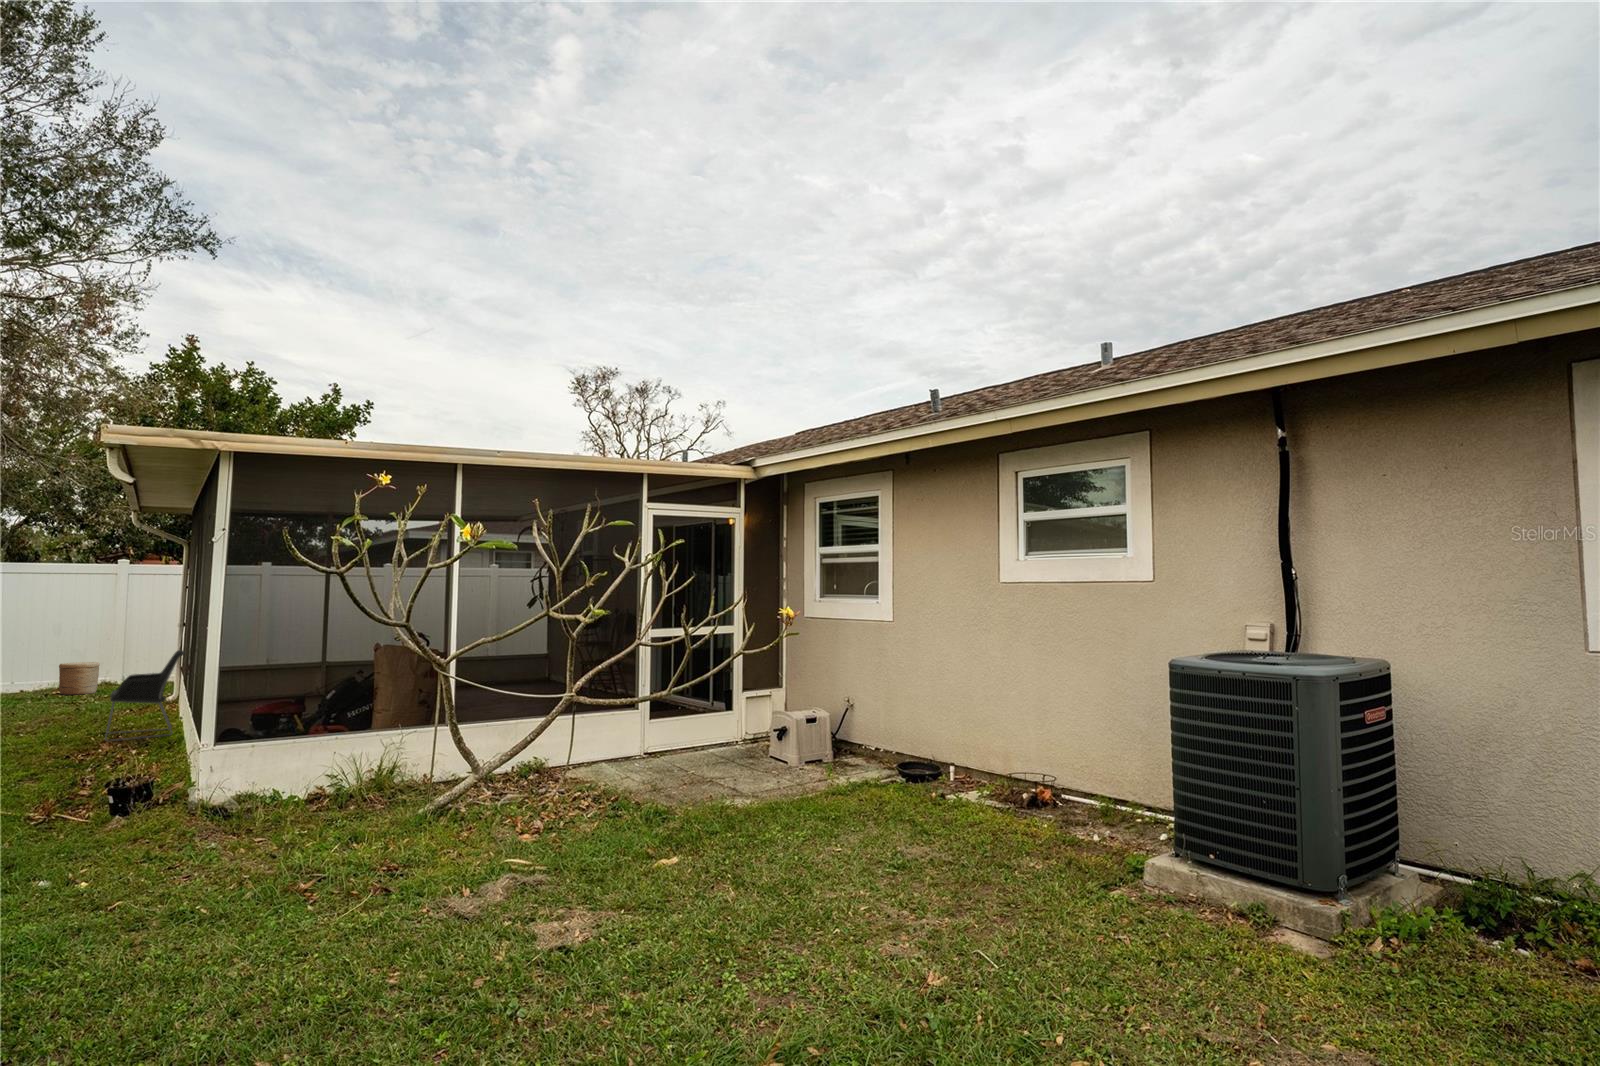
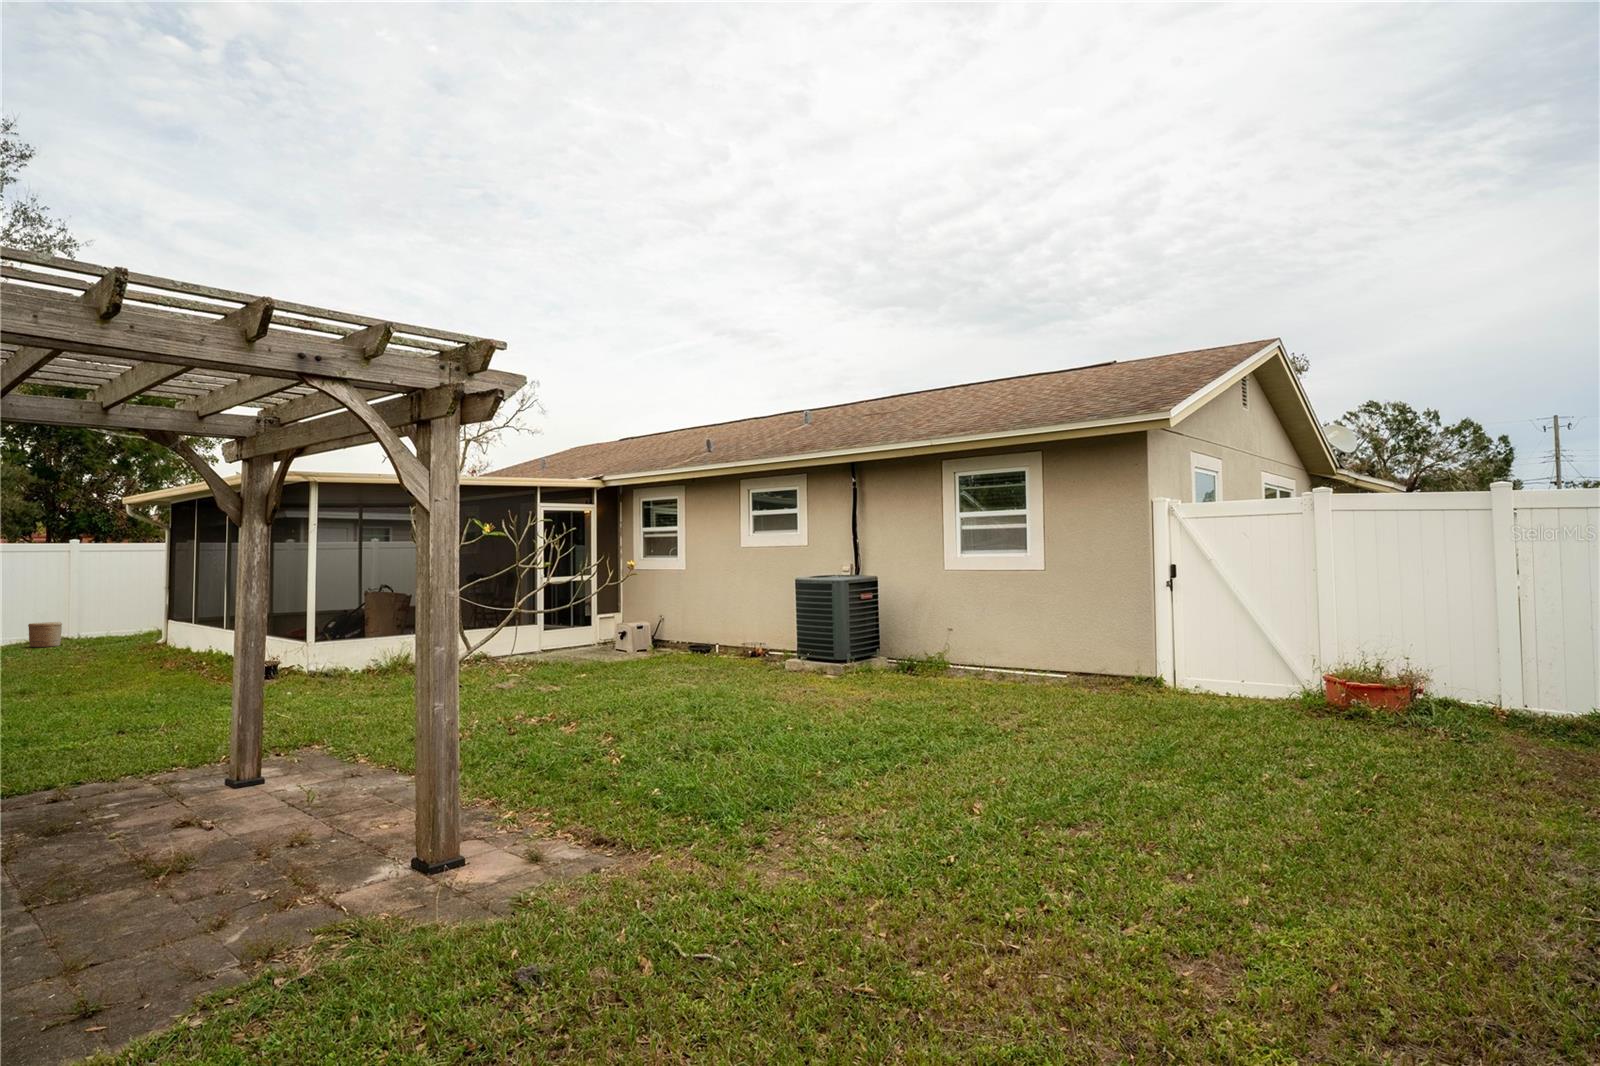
chair: present [105,650,185,742] -> none [146,603,204,664]

